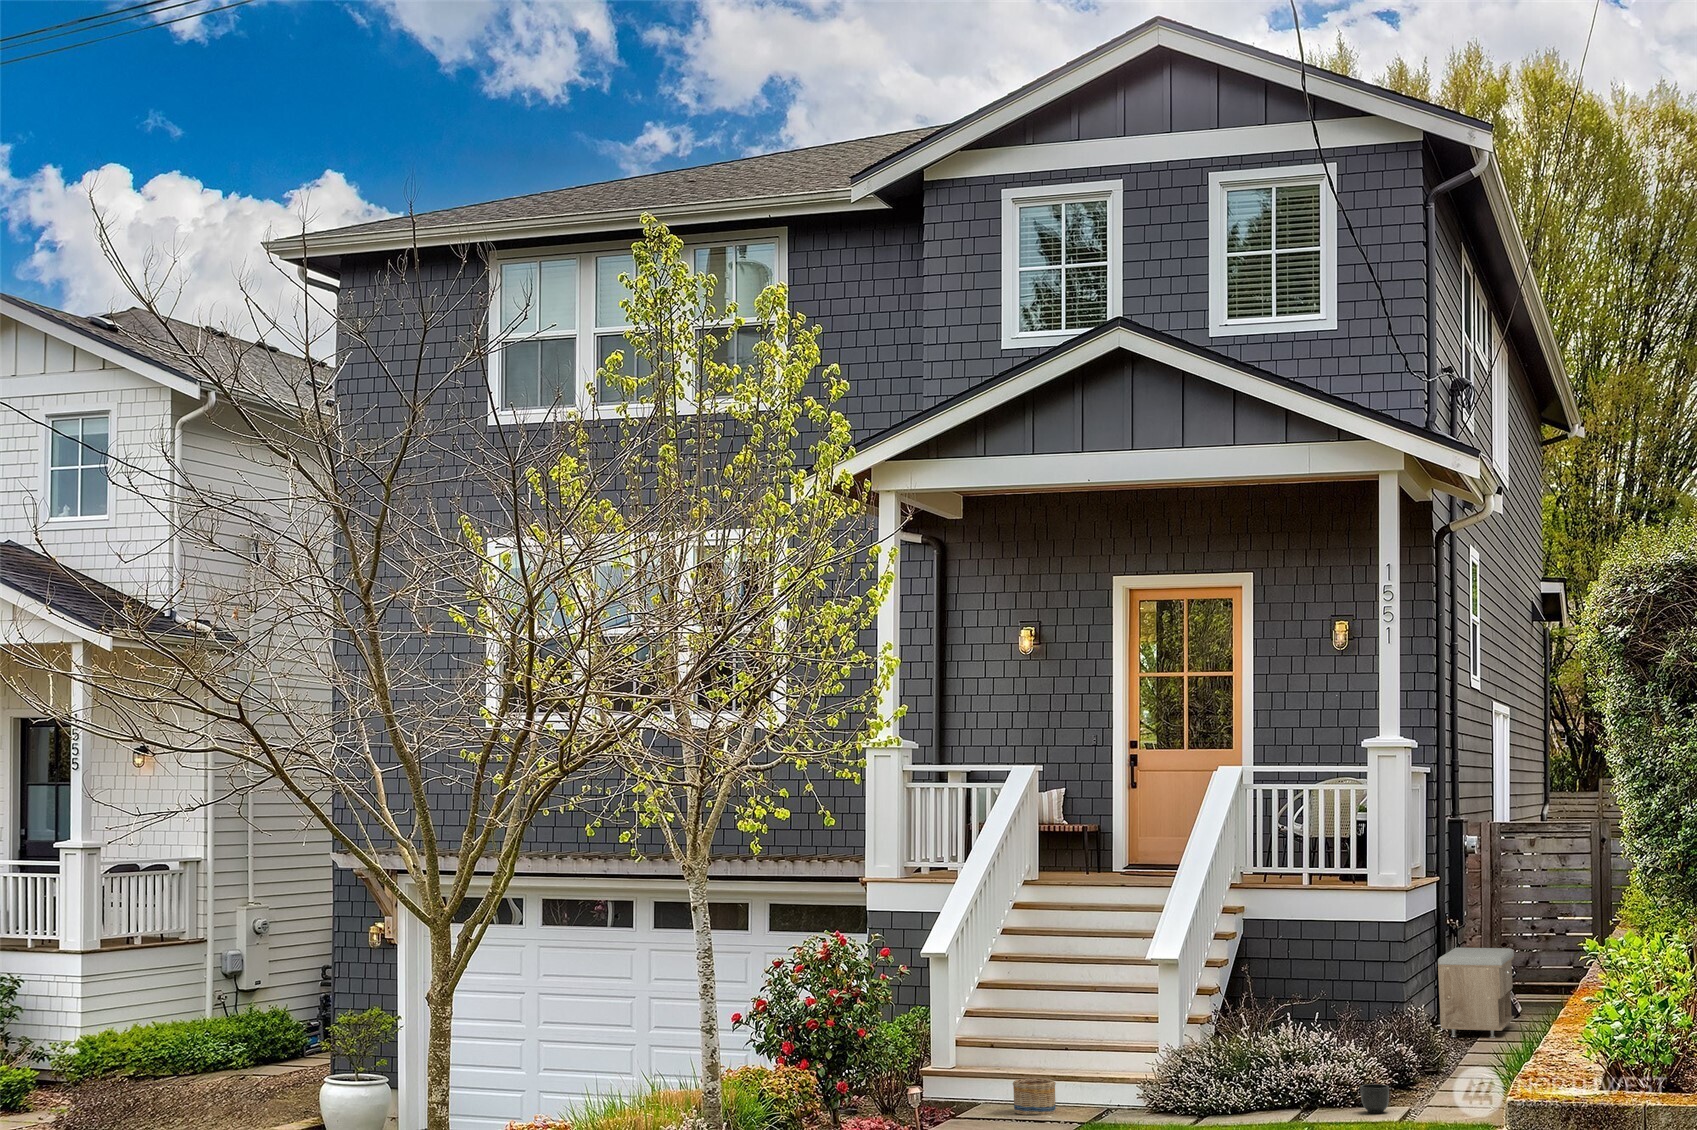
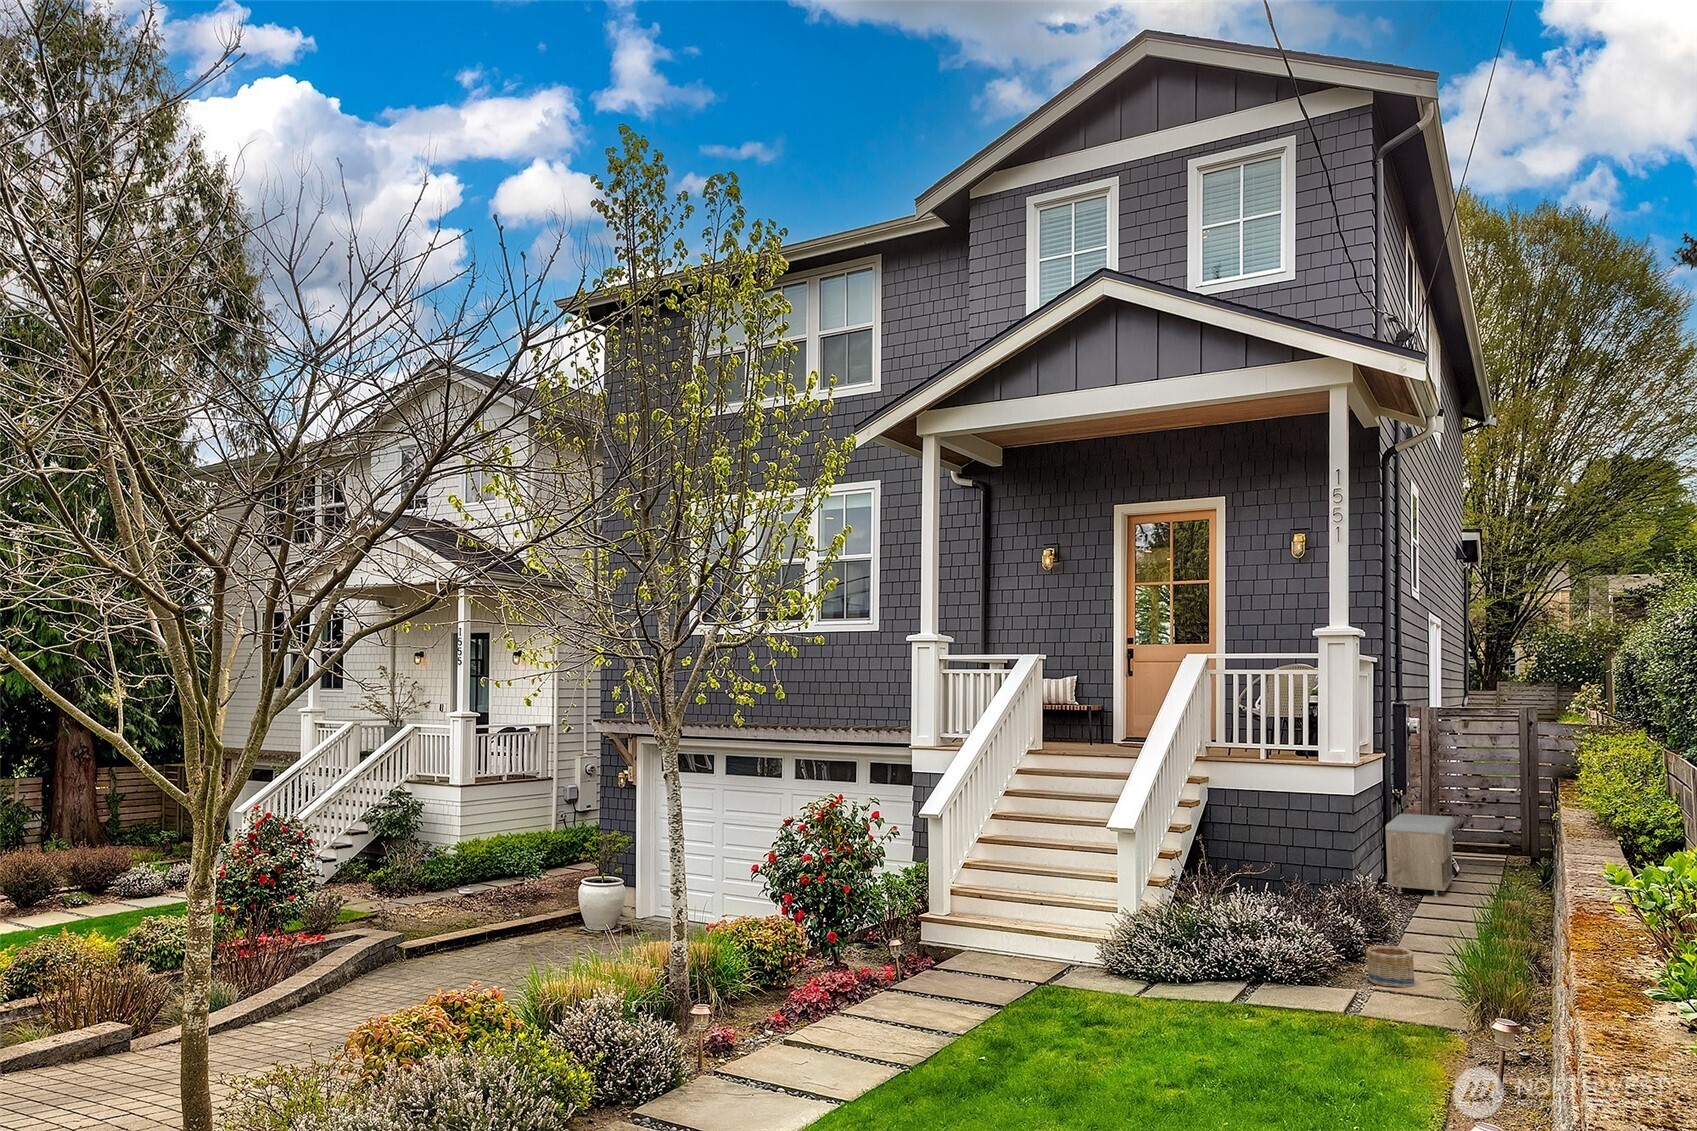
basket: present [1013,1078,1056,1115] -> present [1366,945,1414,987]
planter: present [1360,1084,1389,1114] -> none [1308,965,1337,997]

